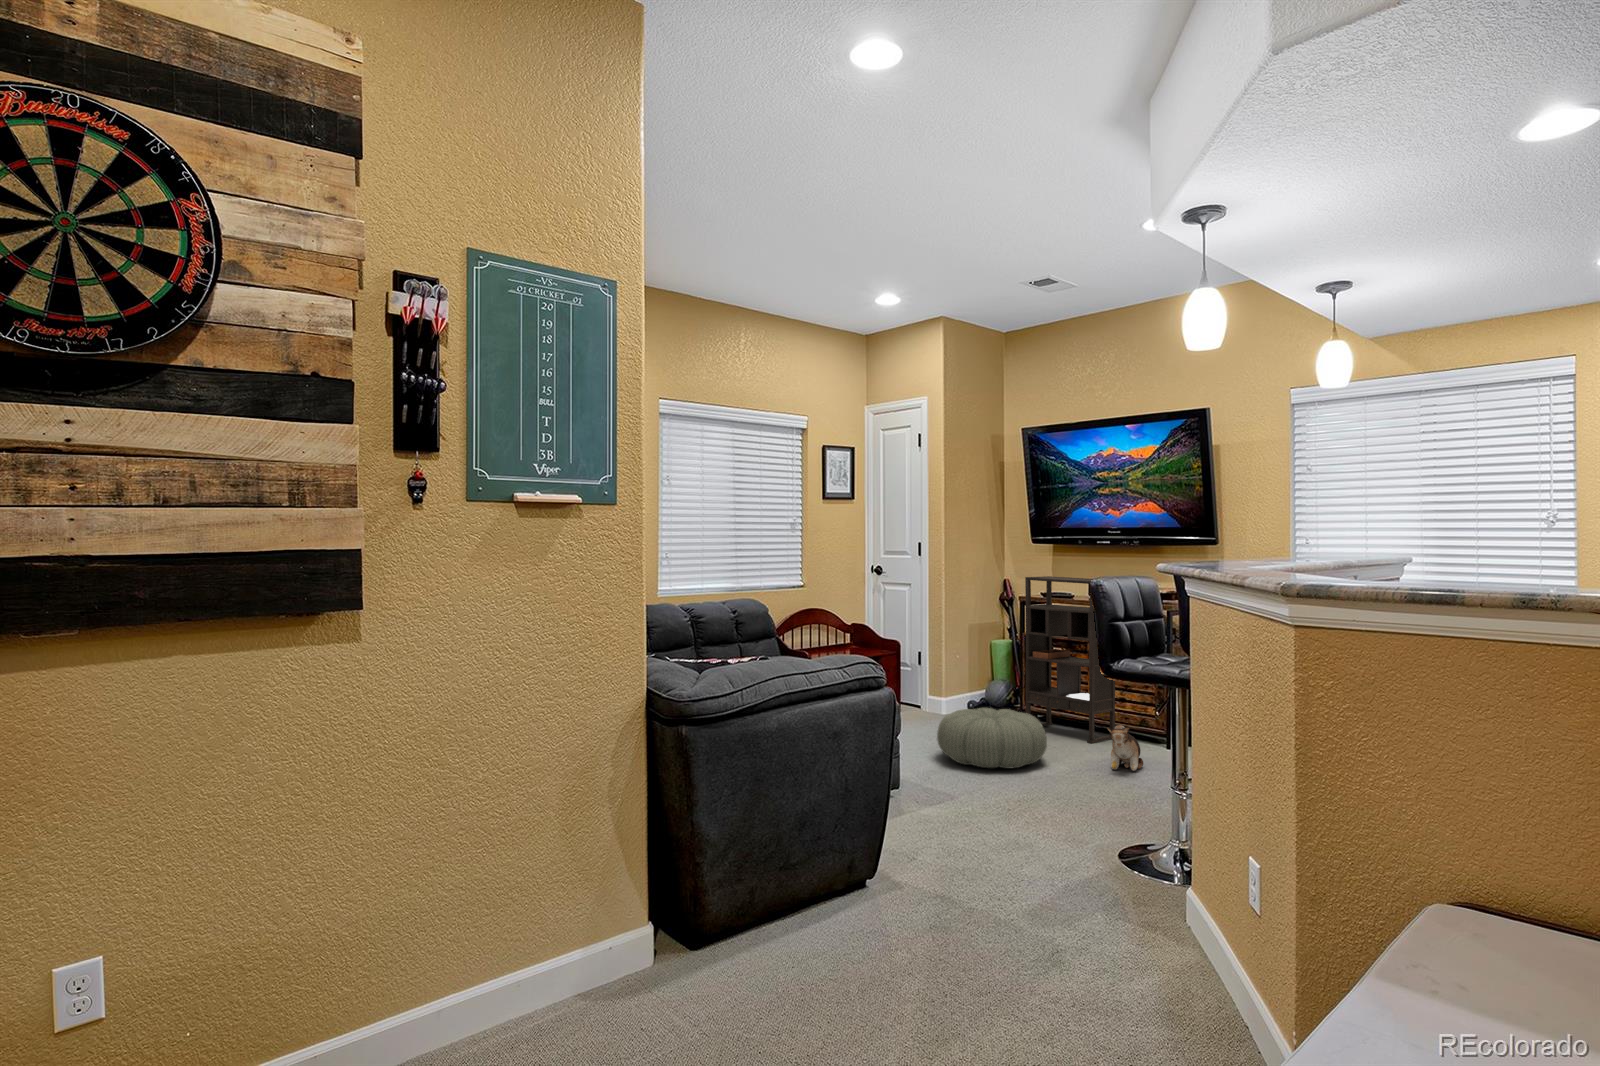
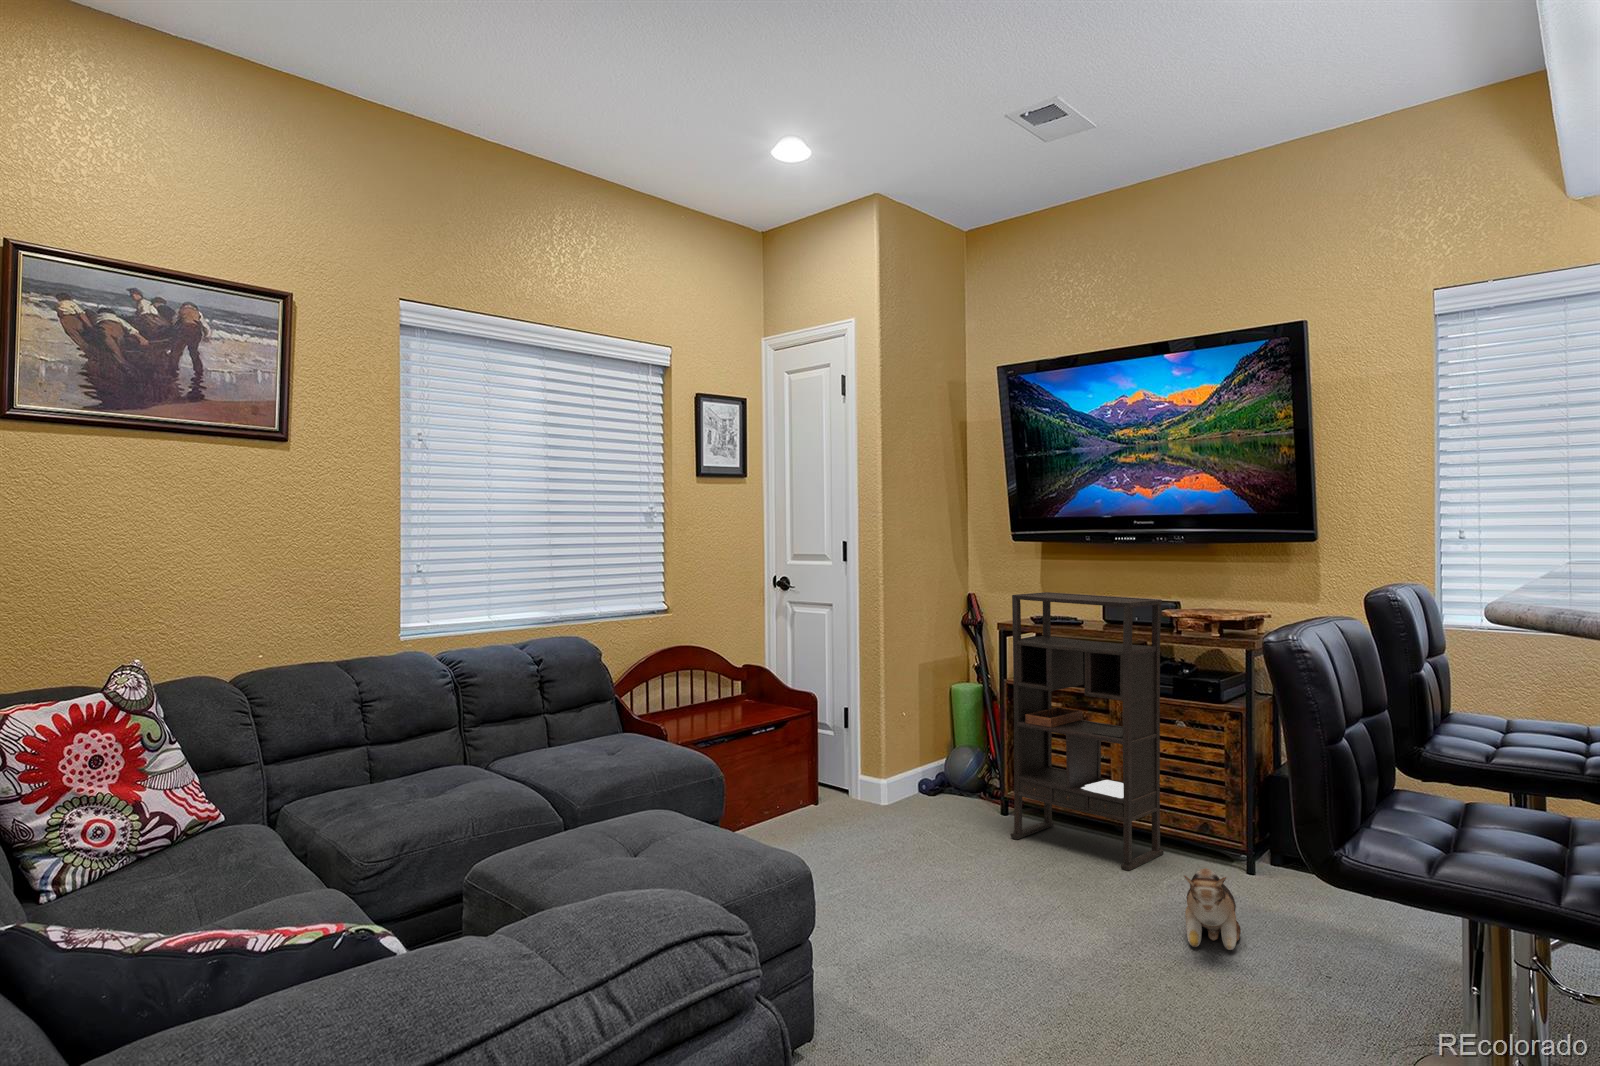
pouf: present [937,708,1047,769] -> none [878,825,1072,955]

